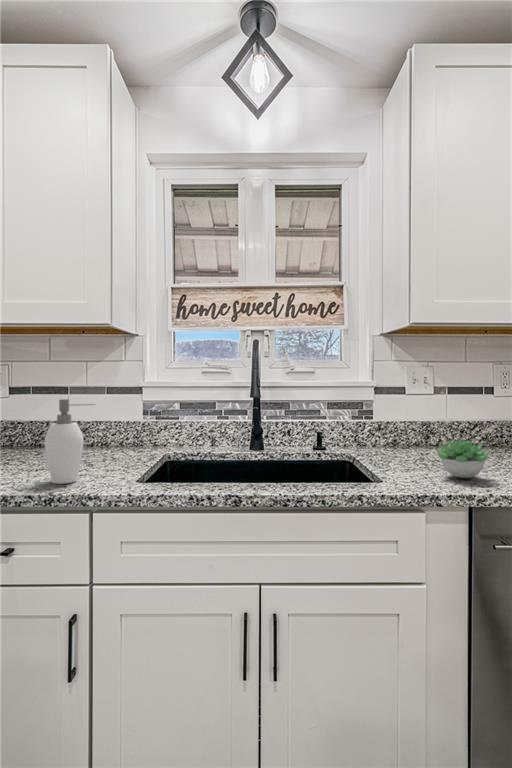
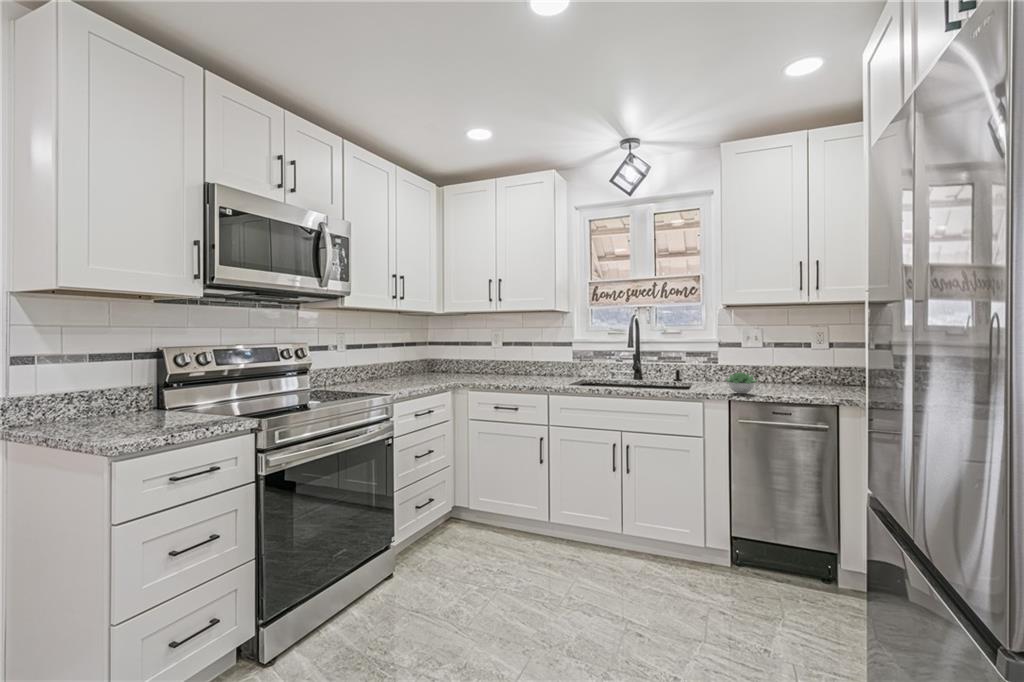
soap dispenser: present [45,399,95,484] -> none [522,347,544,387]

